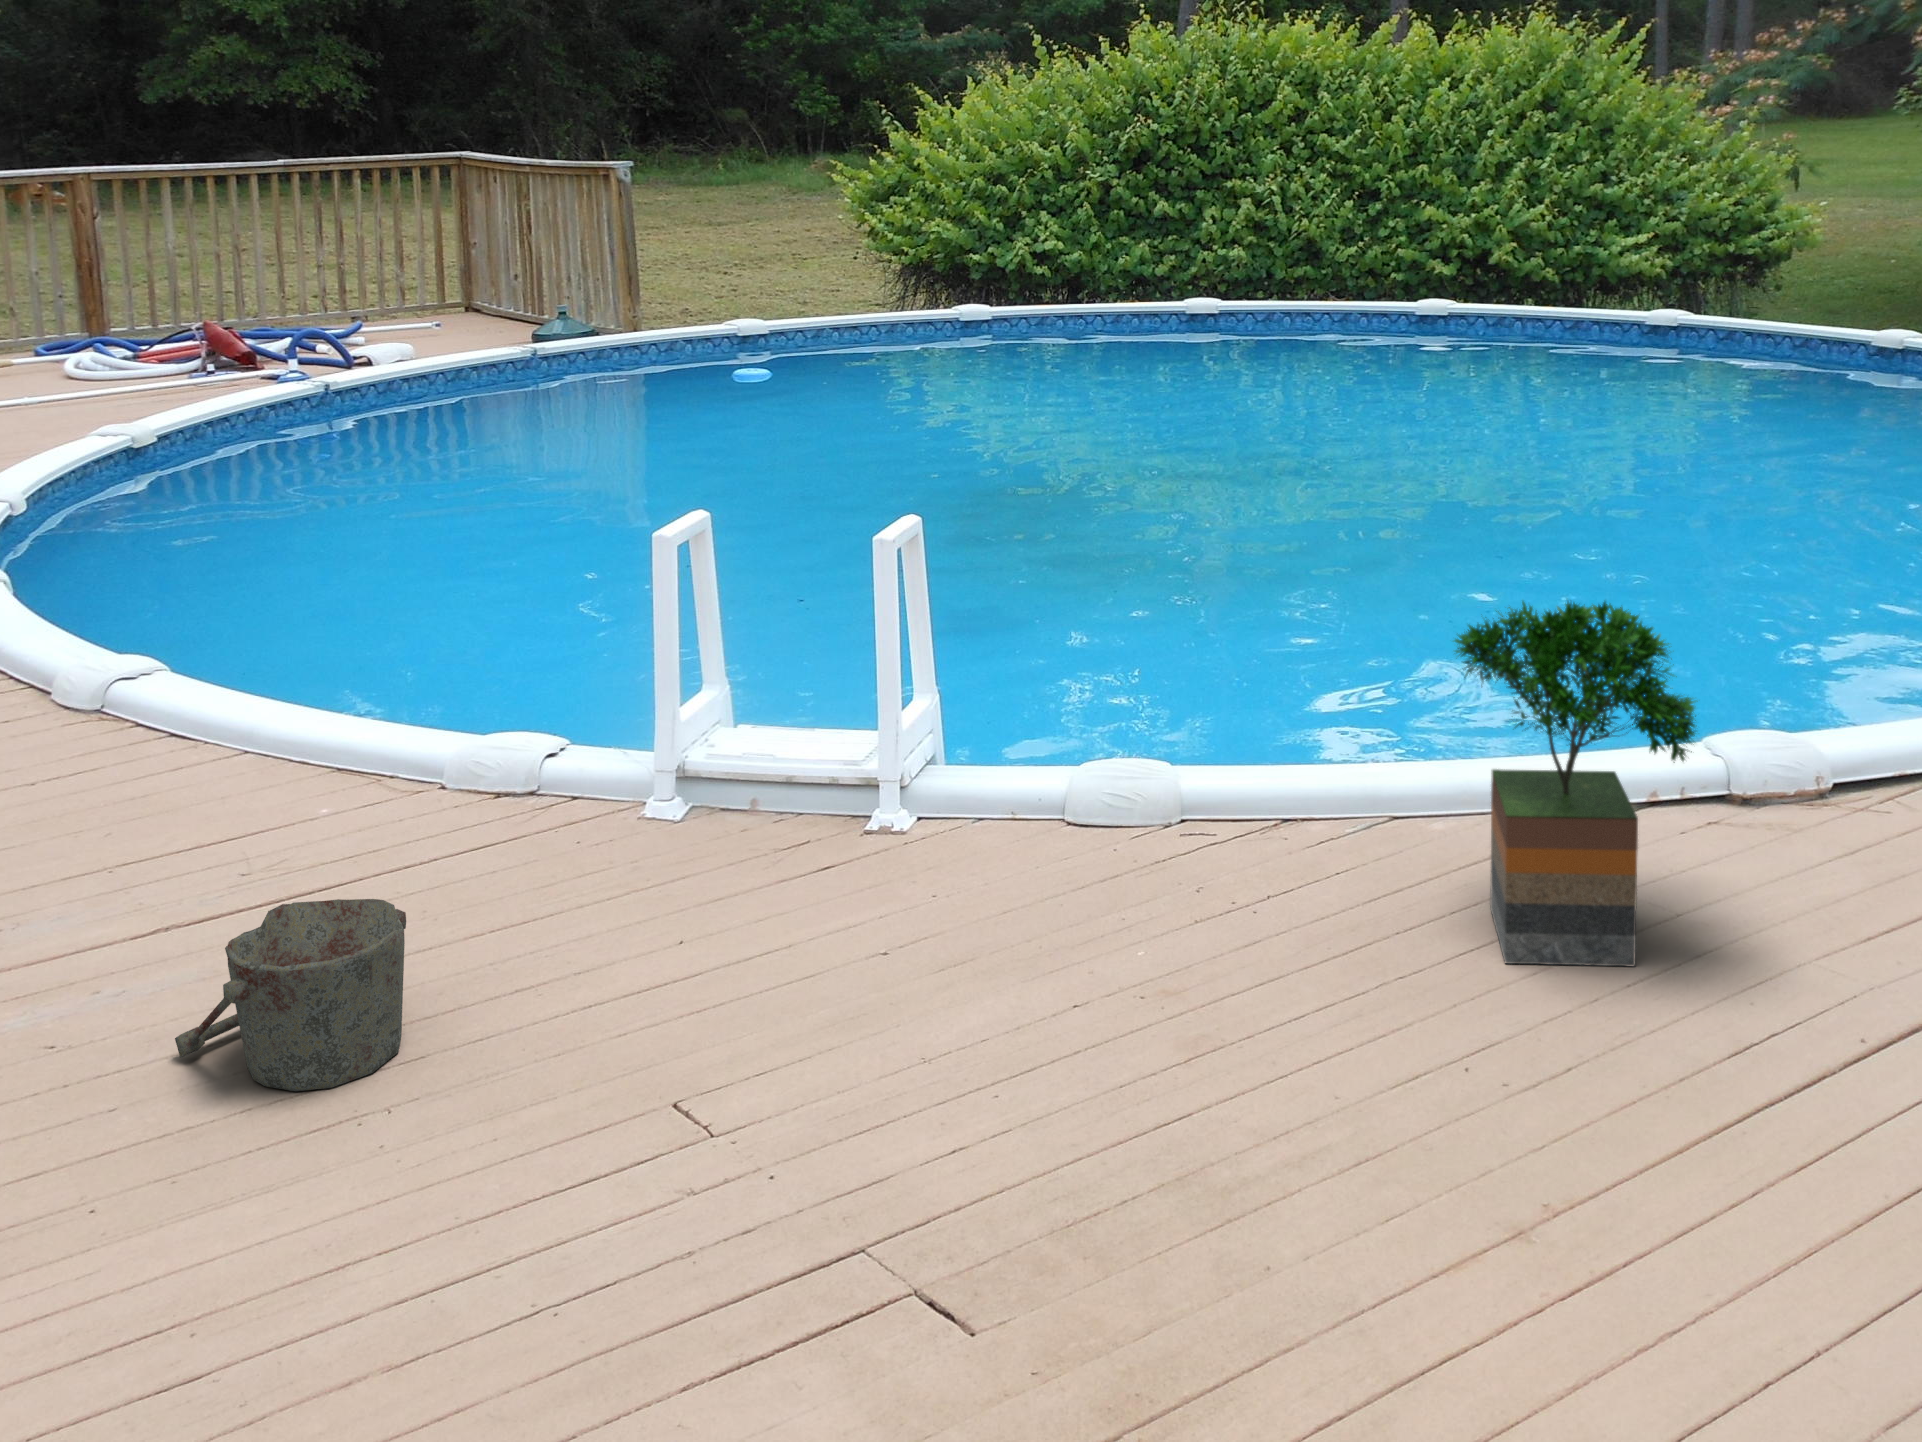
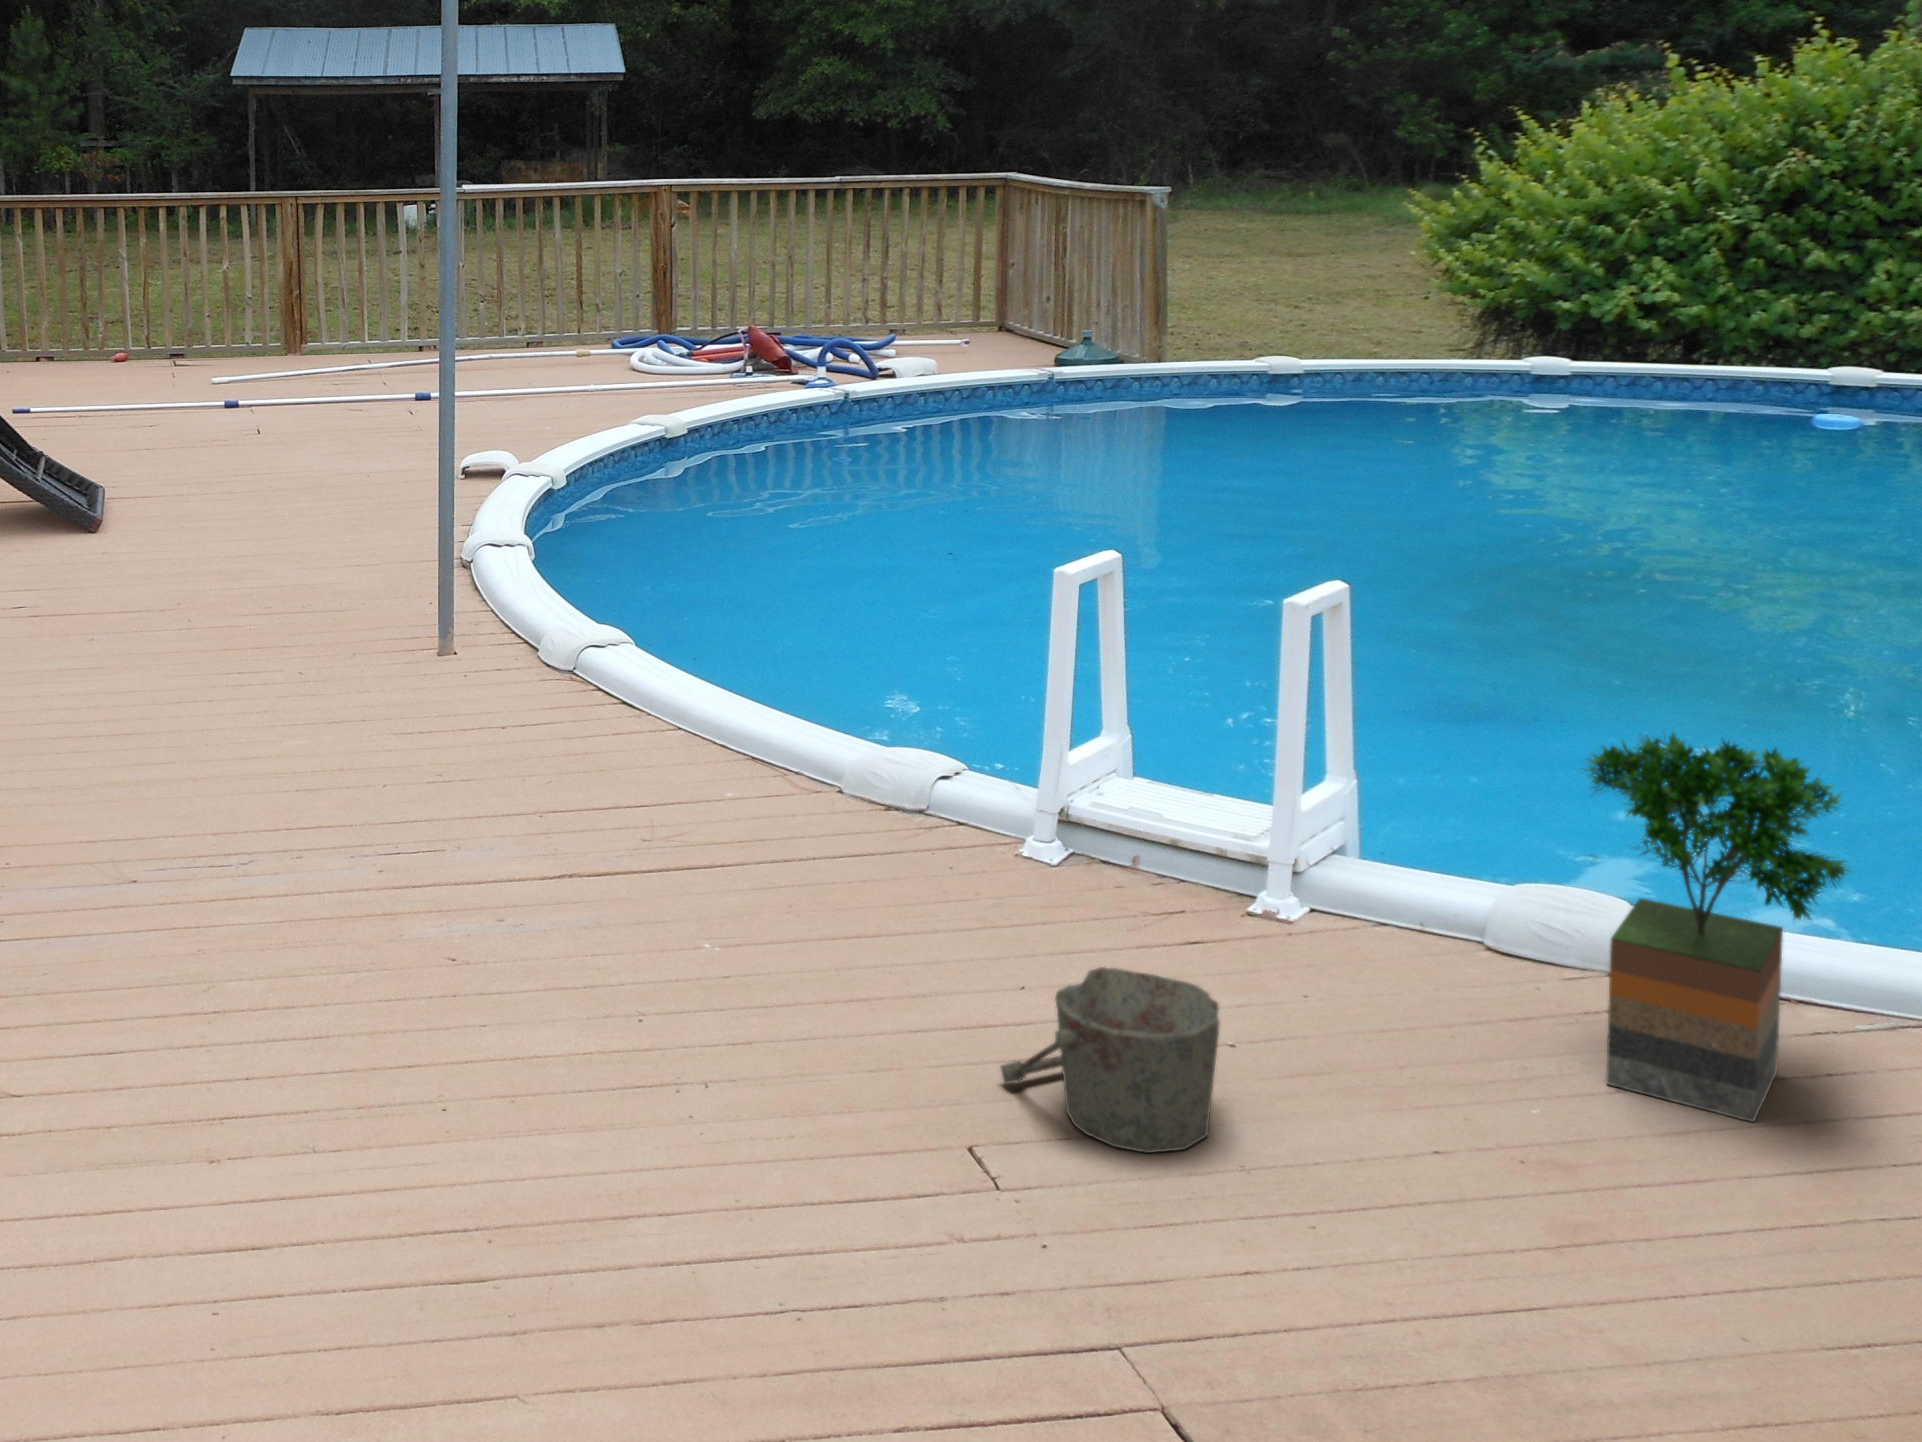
bucket: present [175,899,406,1091] -> present [1001,967,1220,1153]

